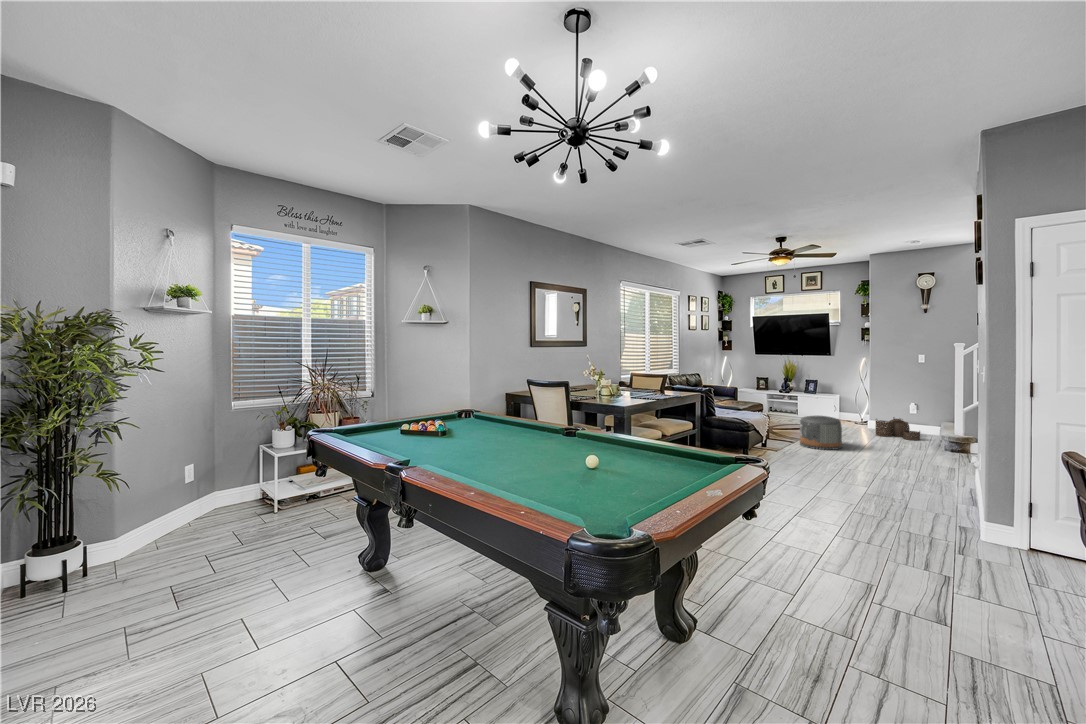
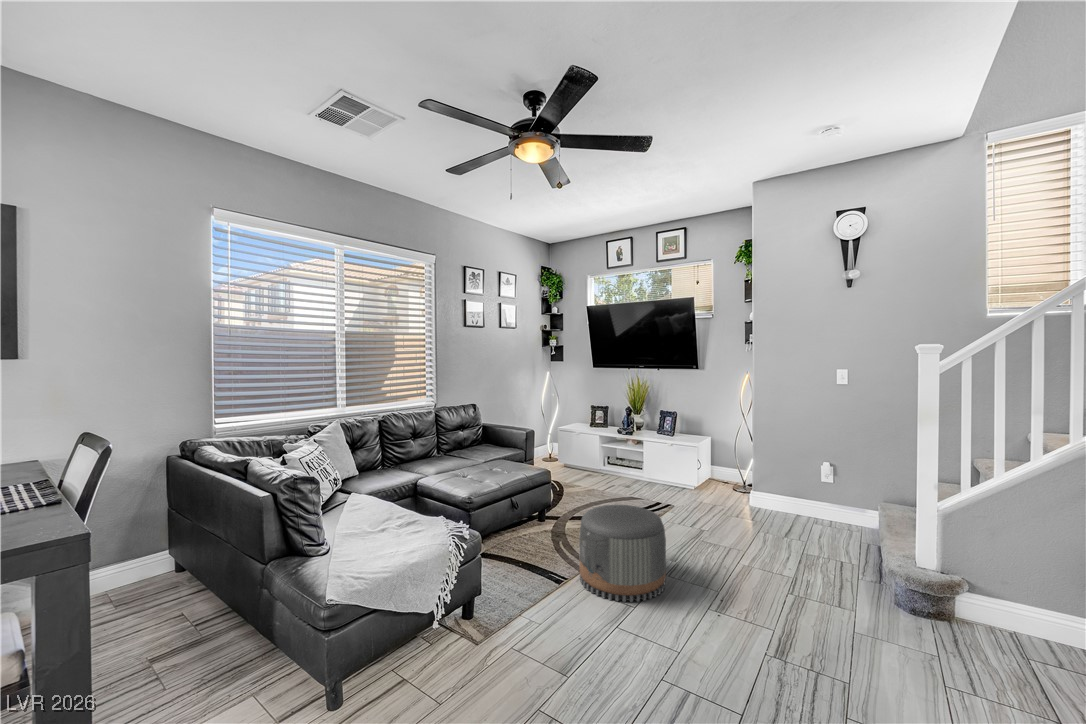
woven basket: present [875,417,920,440] -> none [756,491,840,553]

